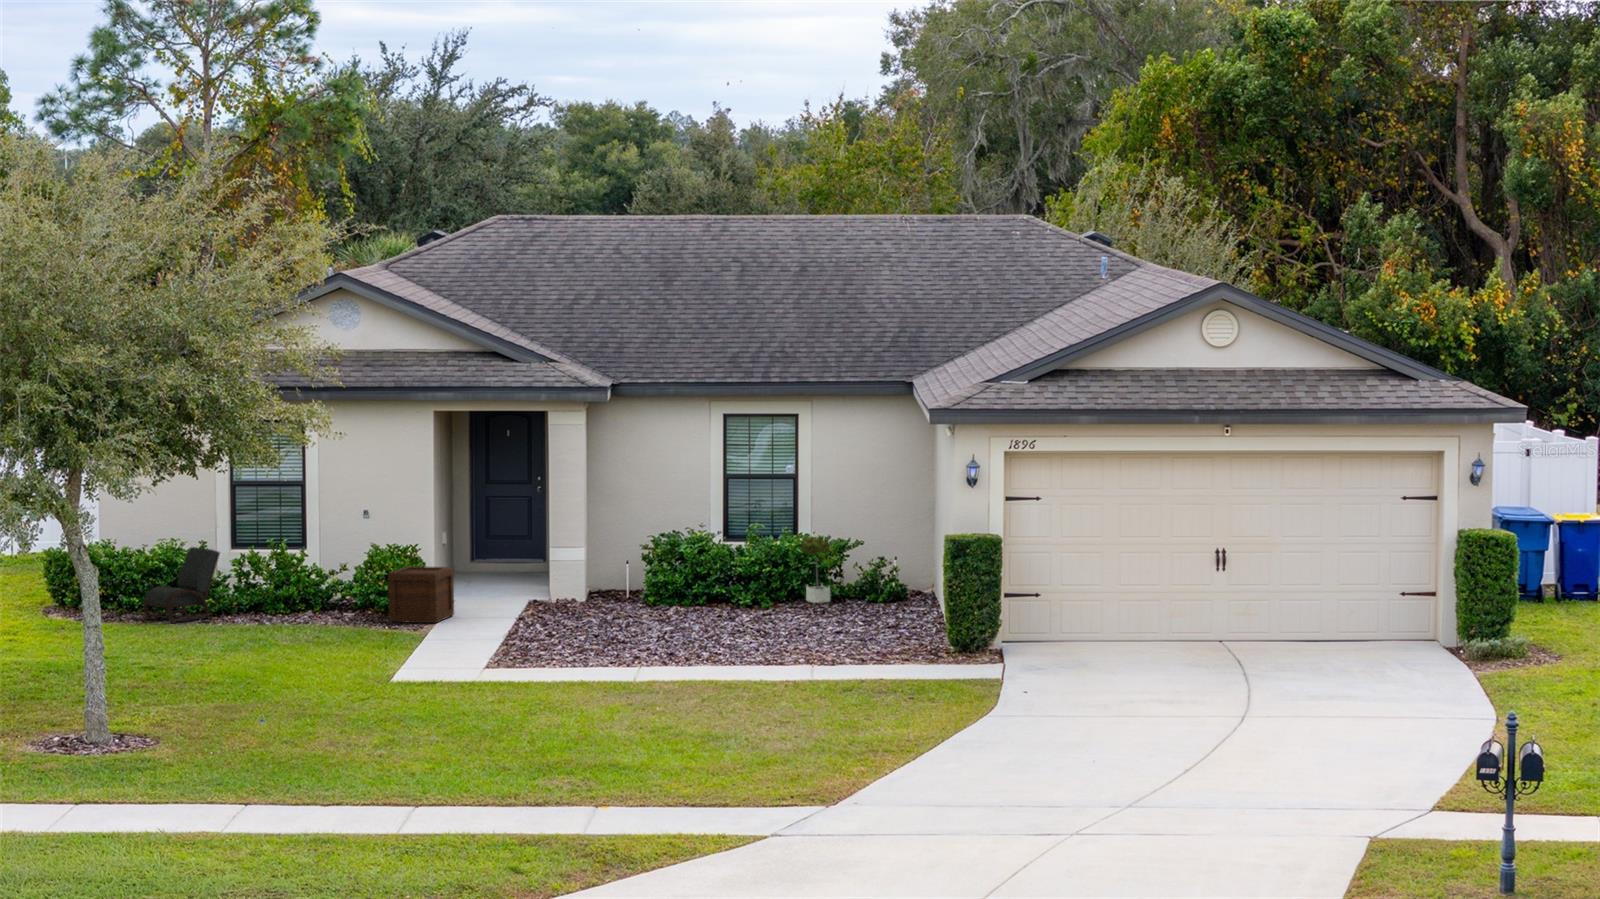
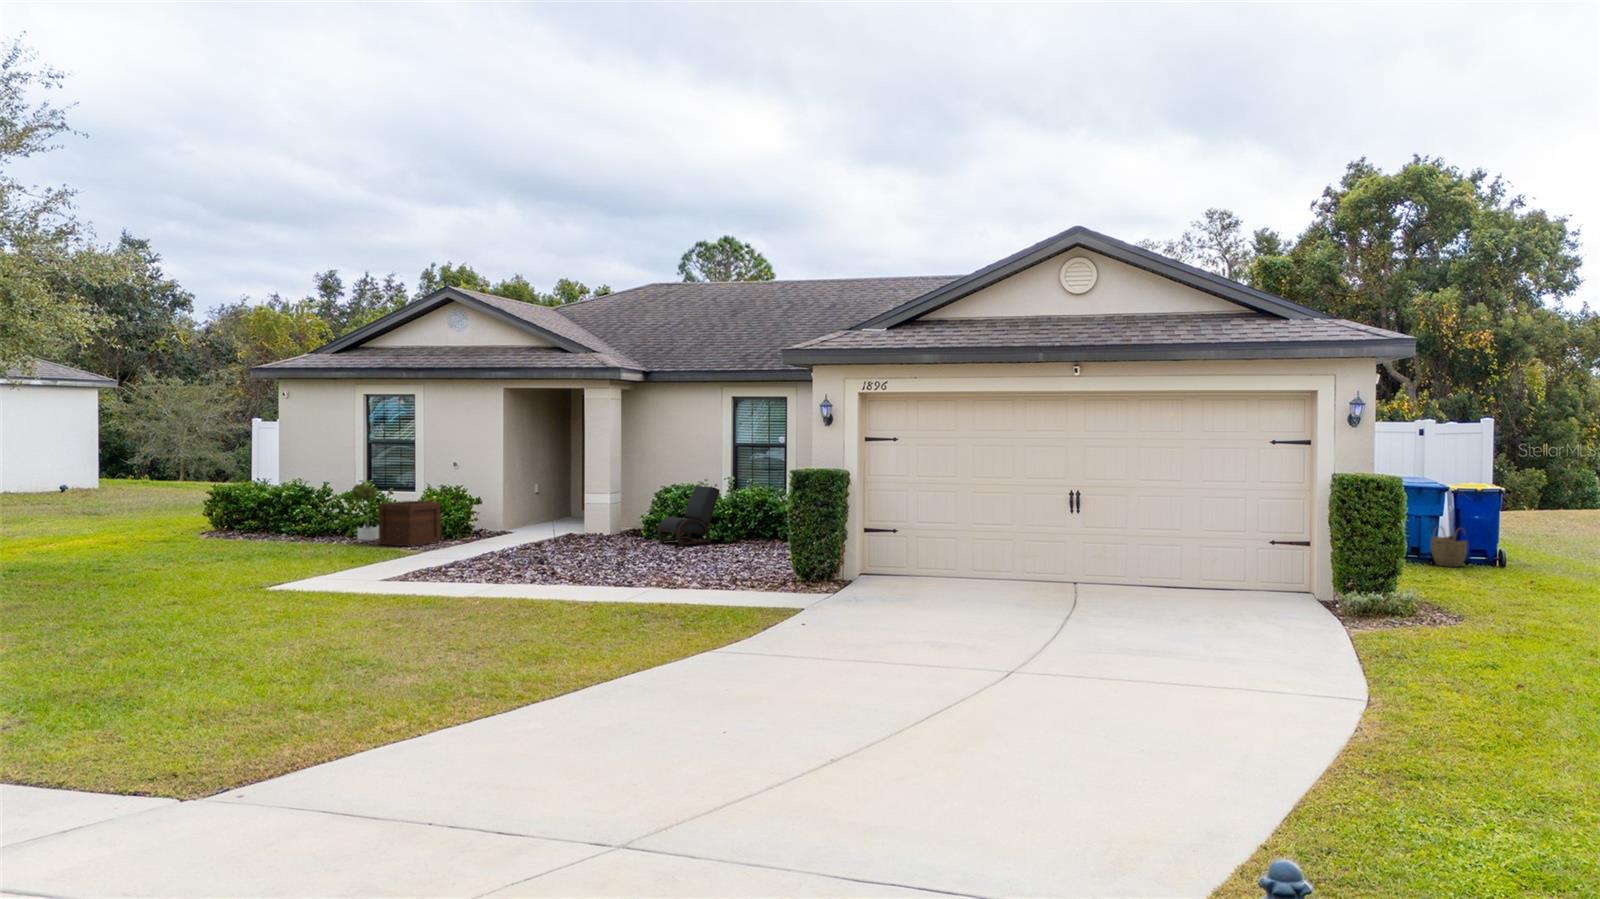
potted tree: present [801,537,830,603] -> present [352,484,379,540]
lounge chair: present [143,547,220,624] -> present [658,486,720,546]
woven basket: none [1537,561,1572,603] -> present [1431,528,1467,567]

